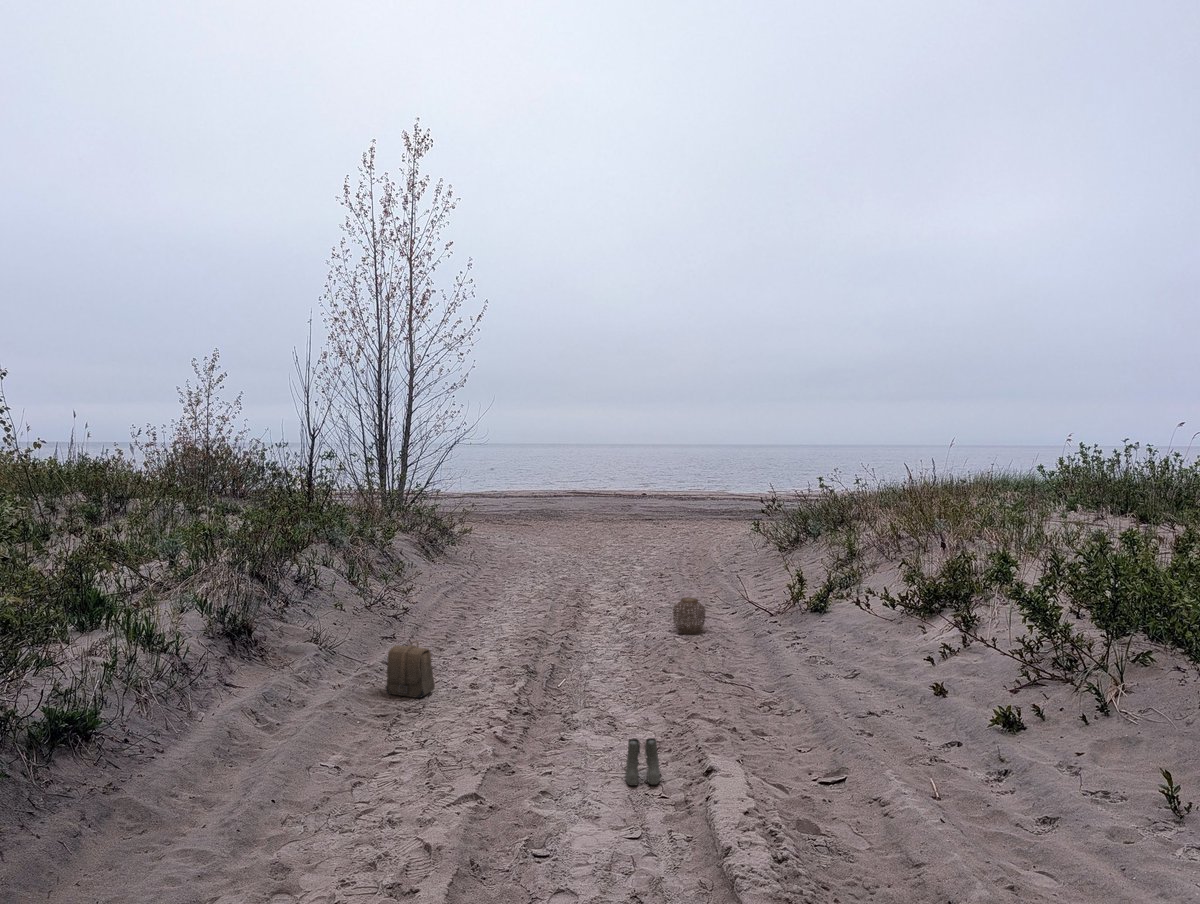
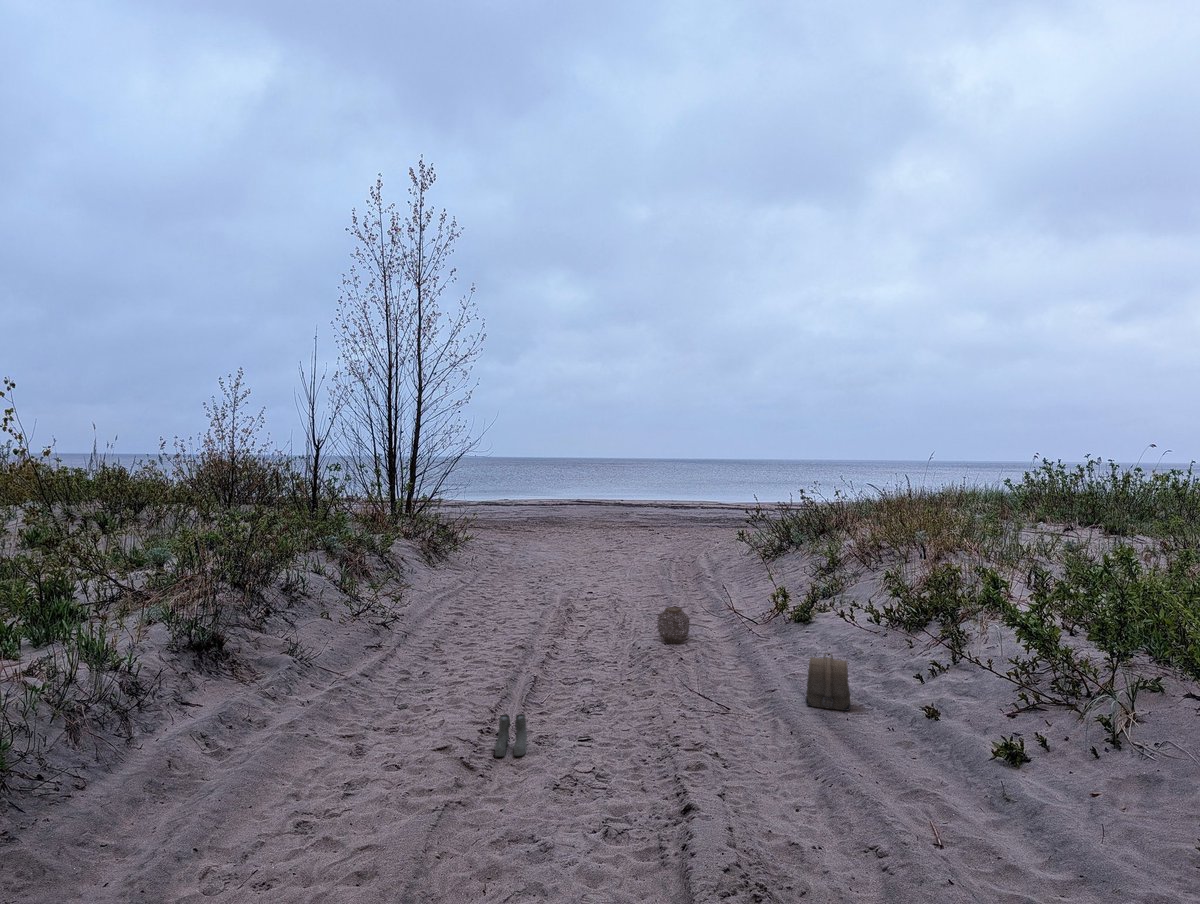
backpack: present [386,641,435,698] -> present [805,653,851,711]
boots: present [626,738,660,785] -> present [495,714,527,757]

